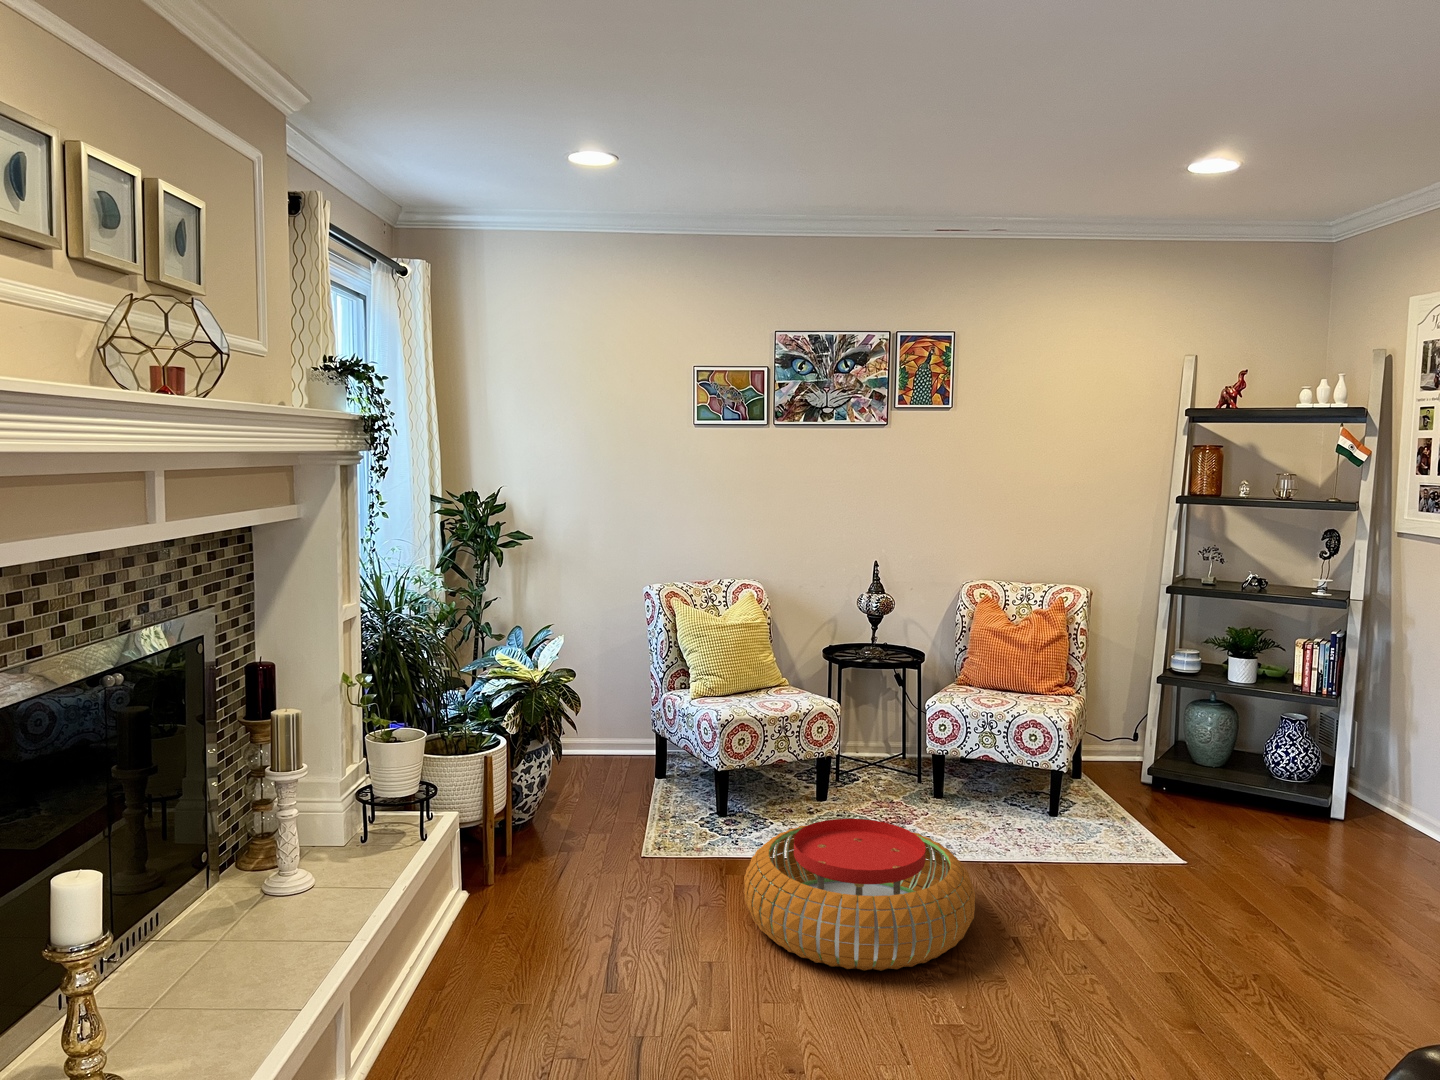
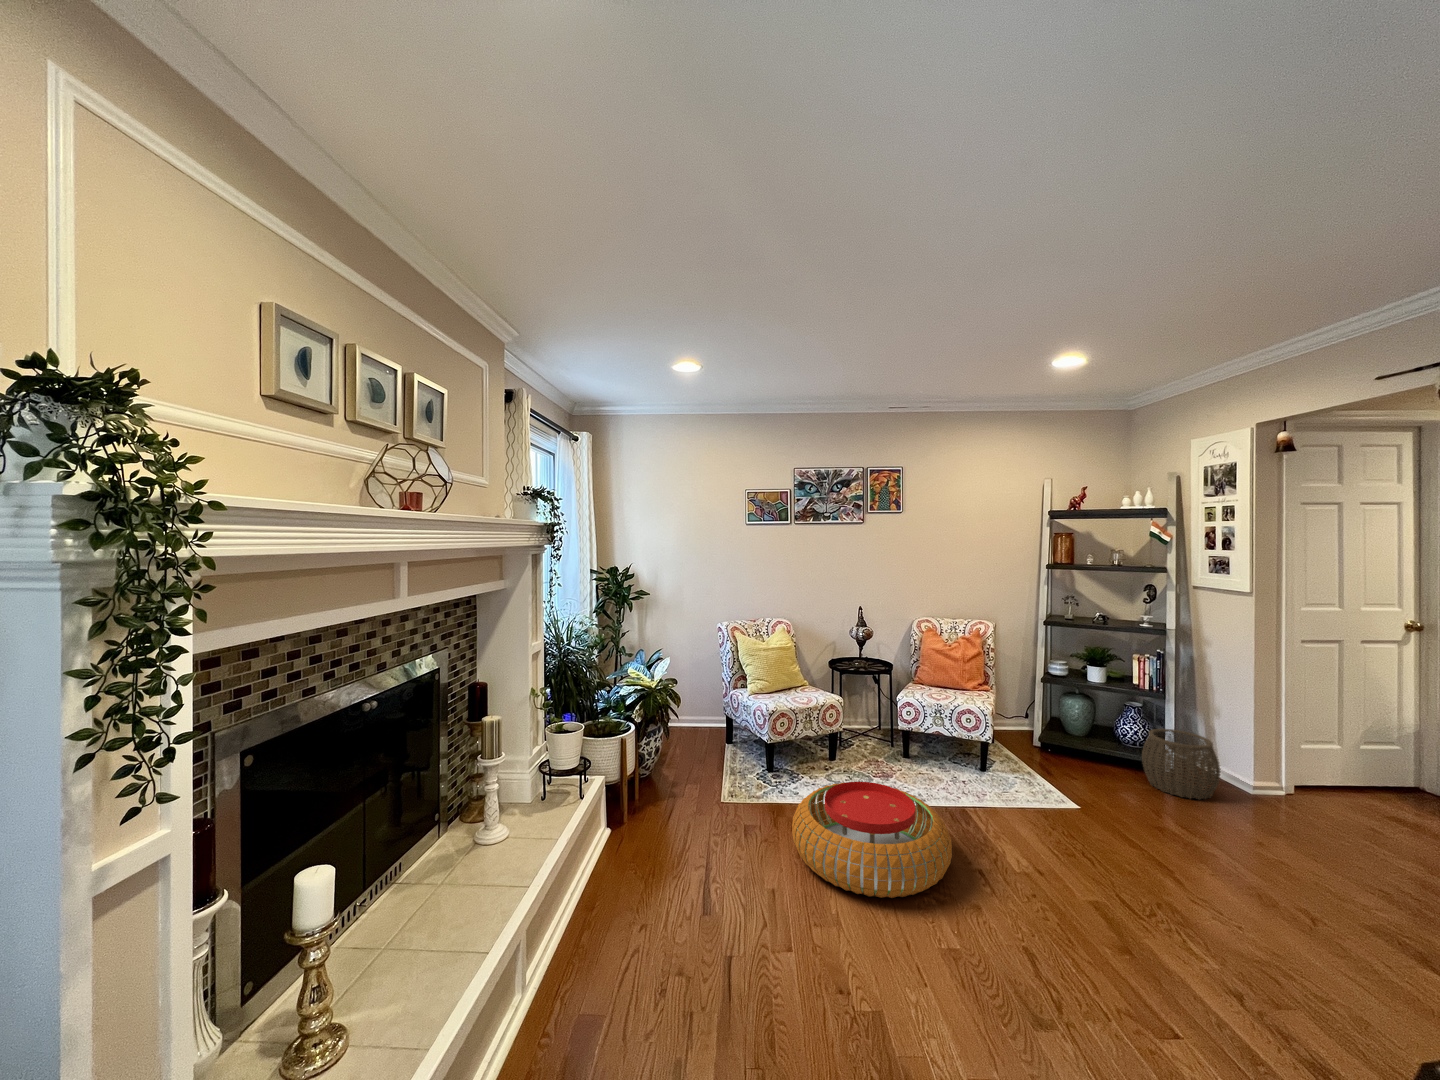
woven basket: none [1289,750,1398,851] -> present [1142,729,1220,799]

